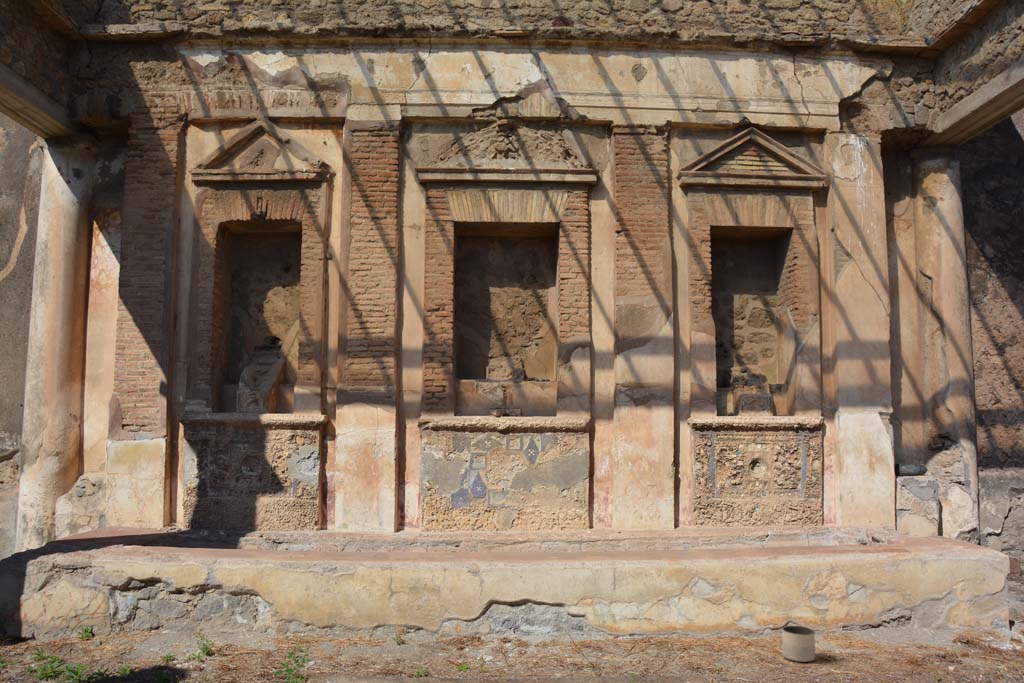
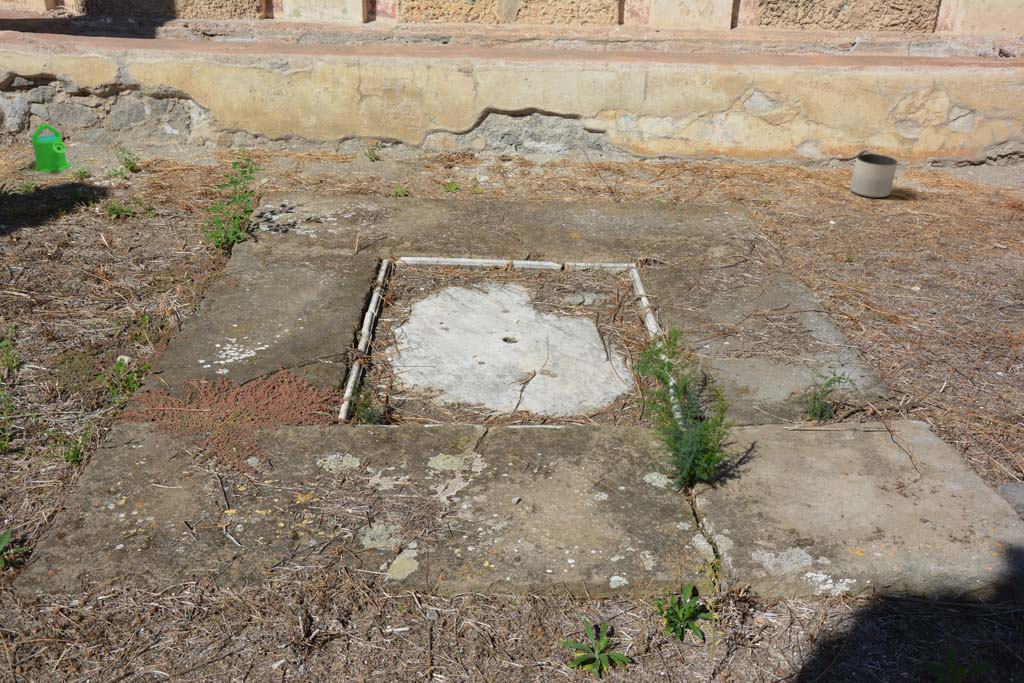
watering can: none [131,619,161,658] -> present [32,124,70,171]

